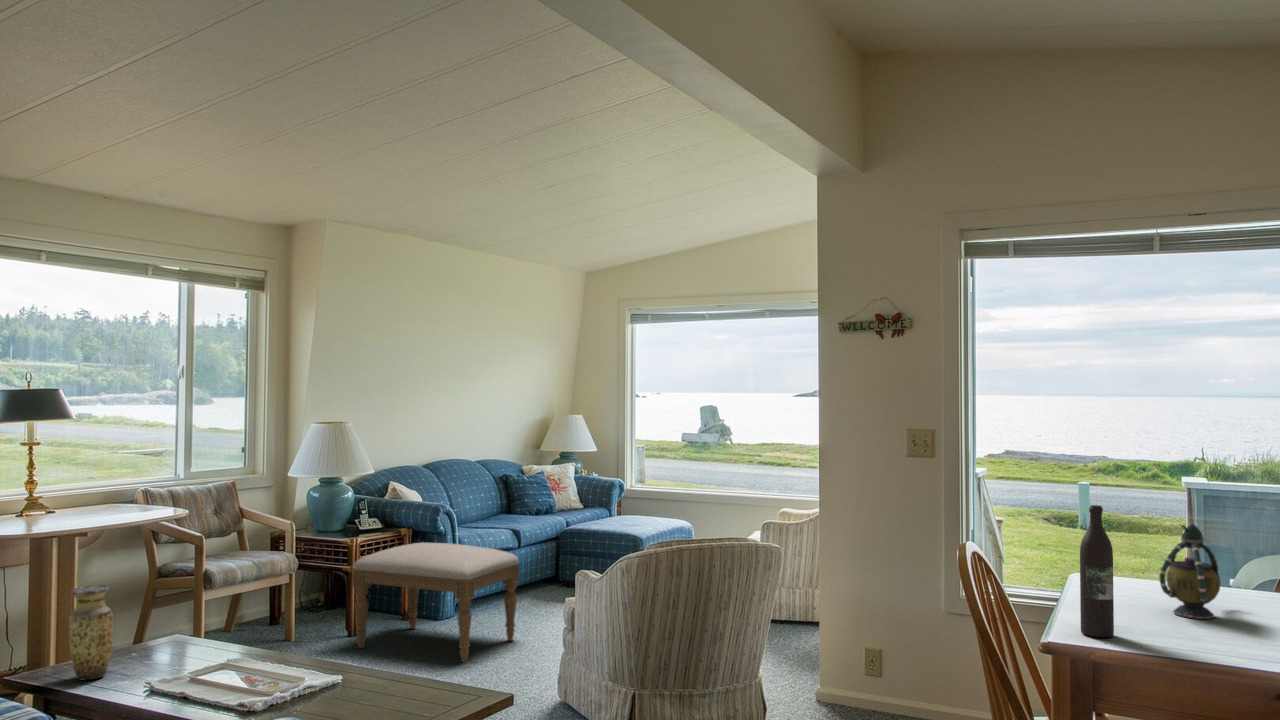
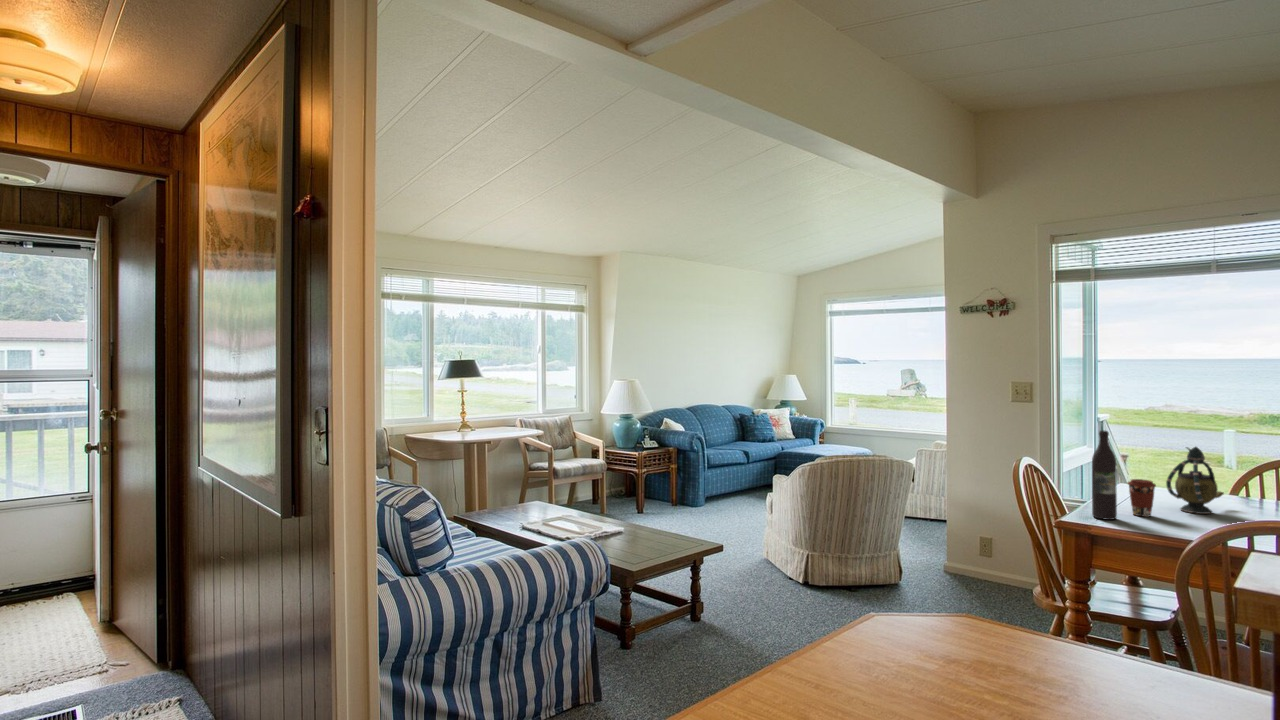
ottoman: present [352,542,519,662] -> none [639,456,744,532]
coffee cup: none [1118,574,1156,628] -> present [1128,479,1156,517]
vase: present [69,585,113,680] -> none [485,468,506,519]

